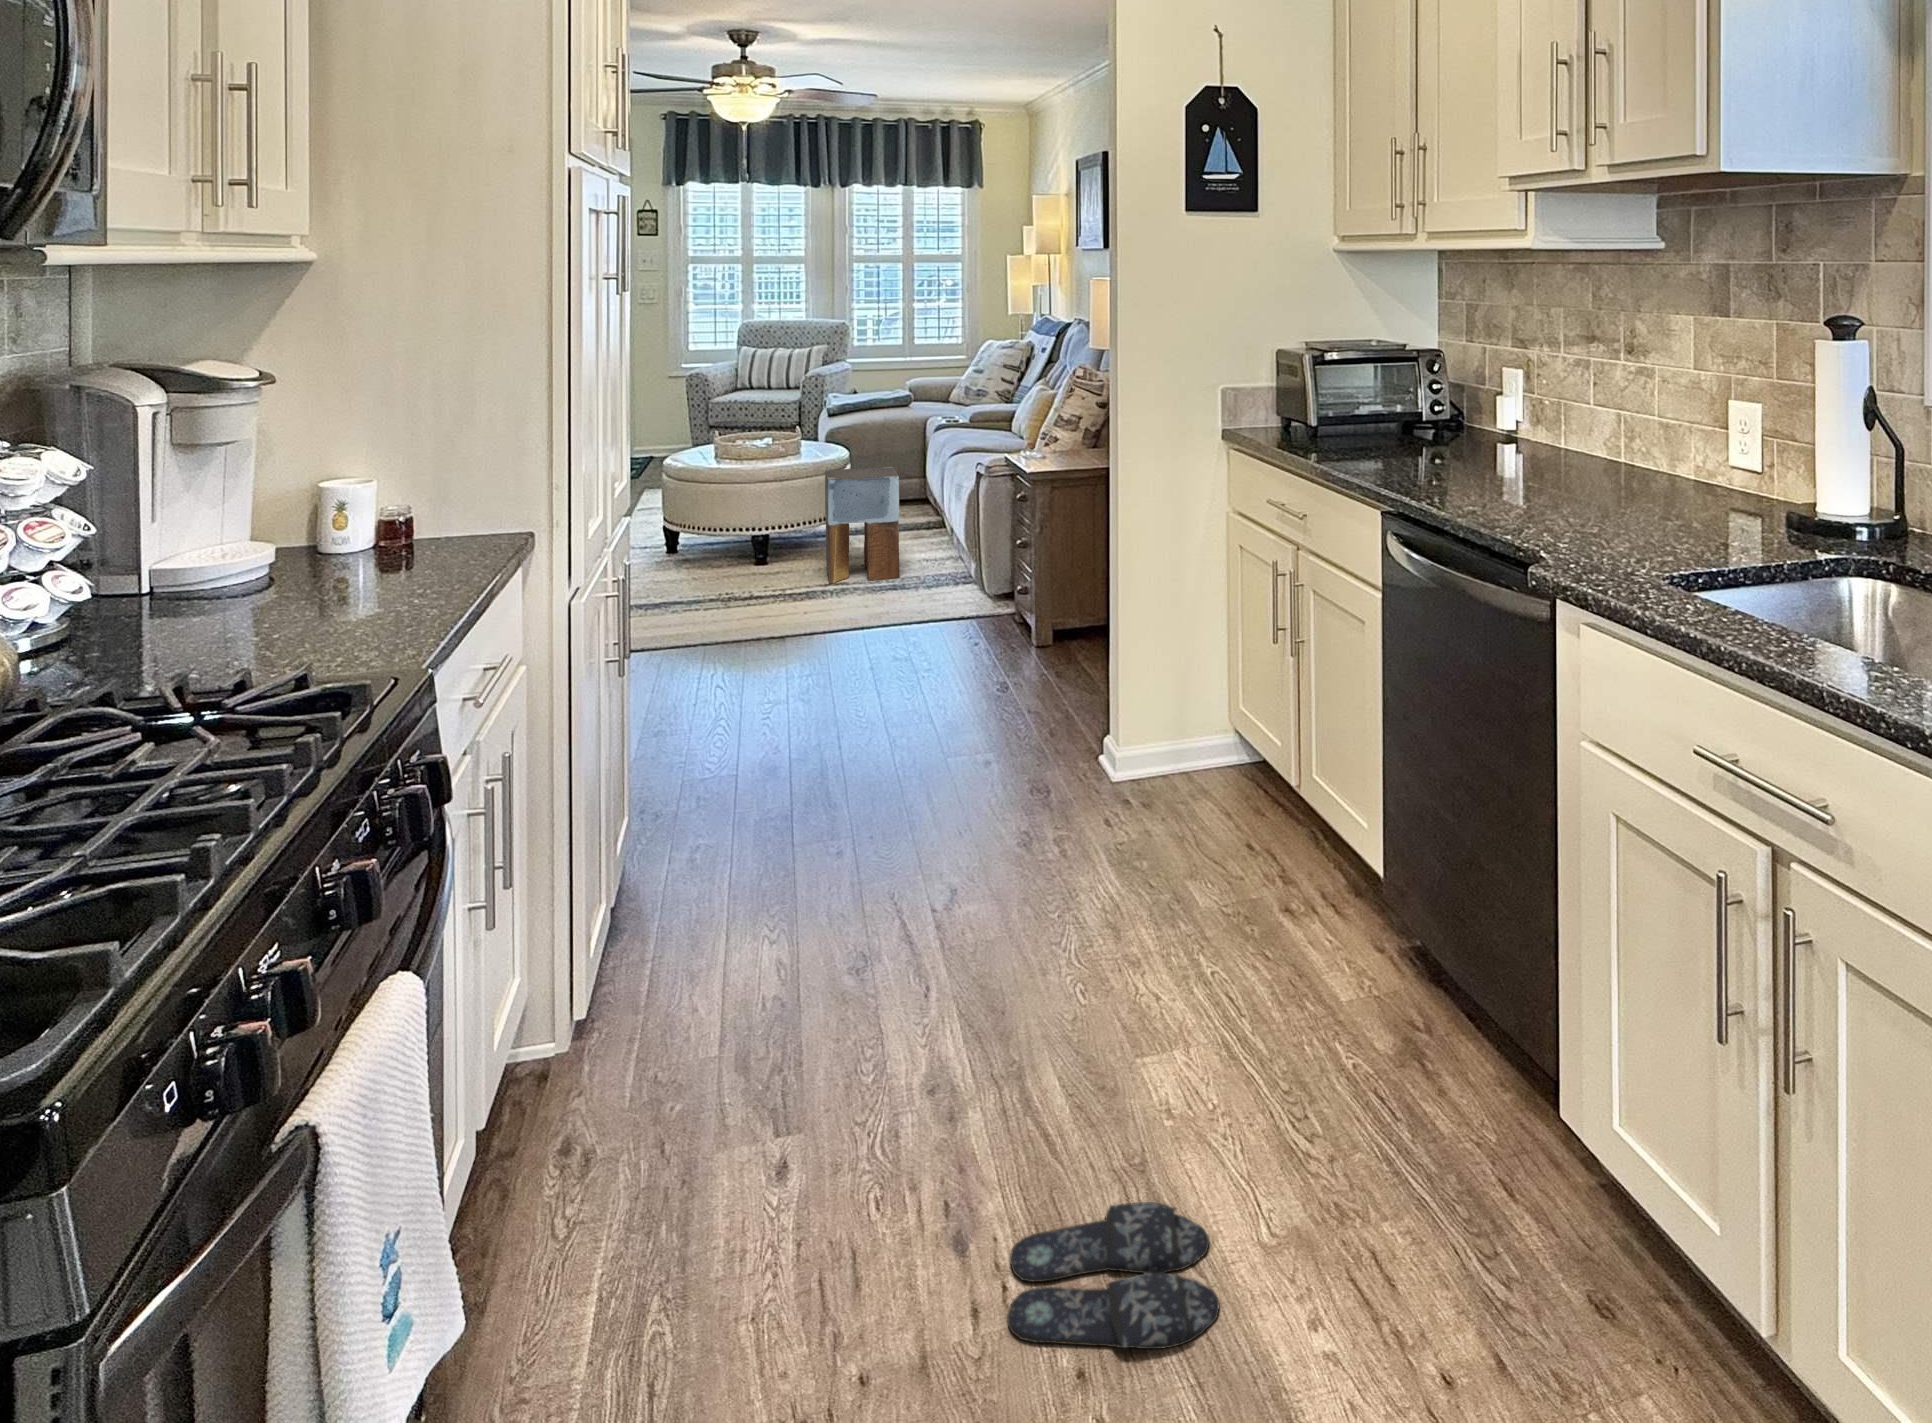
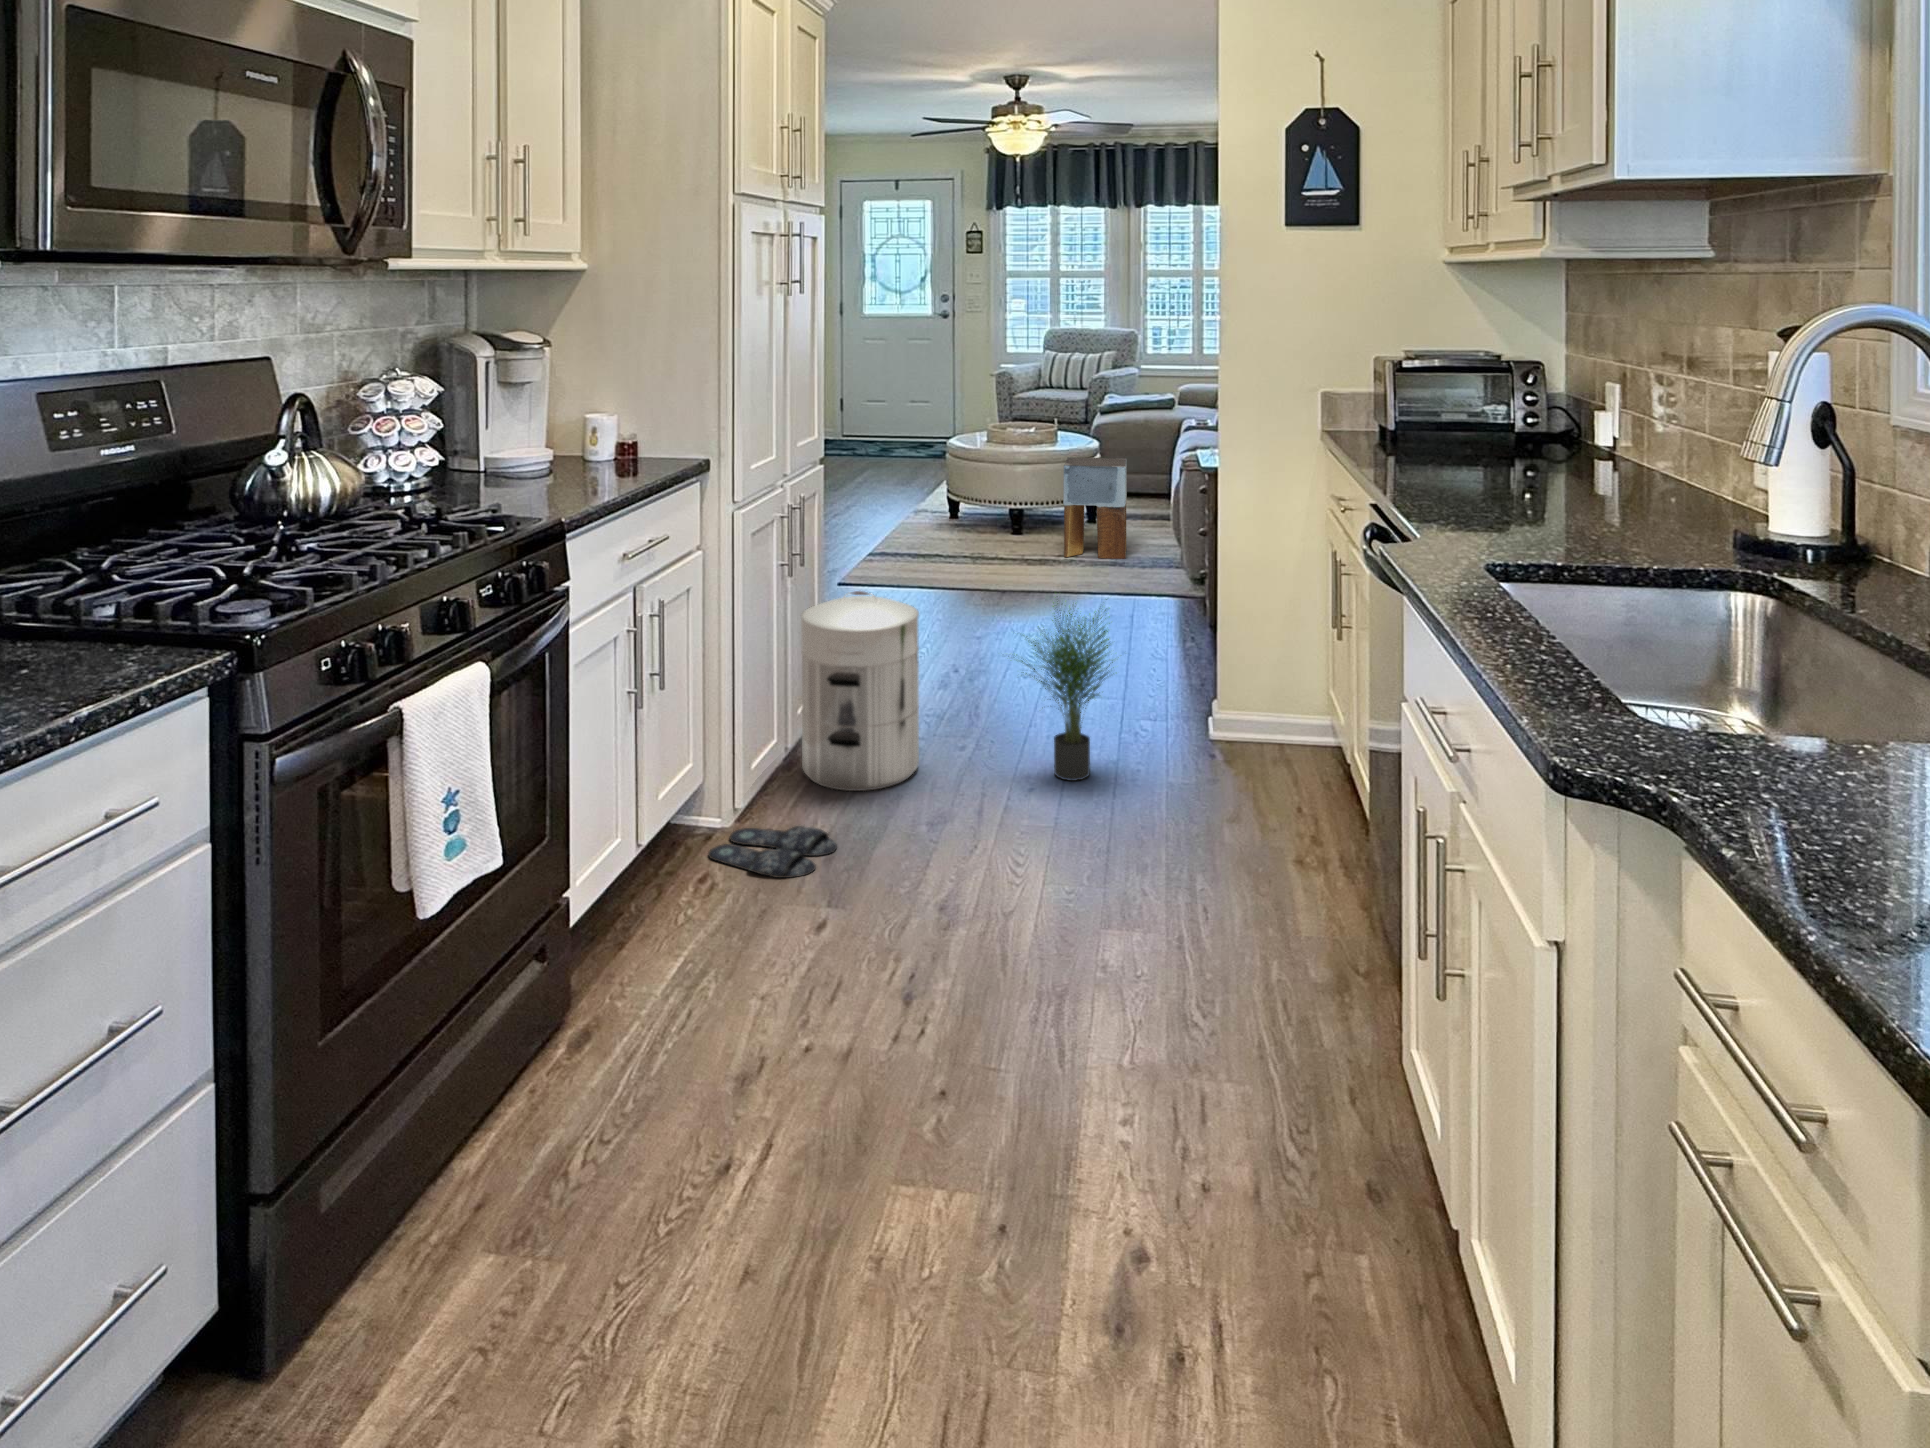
potted plant: none [893,641,1051,867] -> present [1021,602,1113,781]
waste bin: none [634,678,797,944] -> present [801,591,919,791]
slippers: present [1007,1202,1219,1349] -> present [708,826,837,878]

